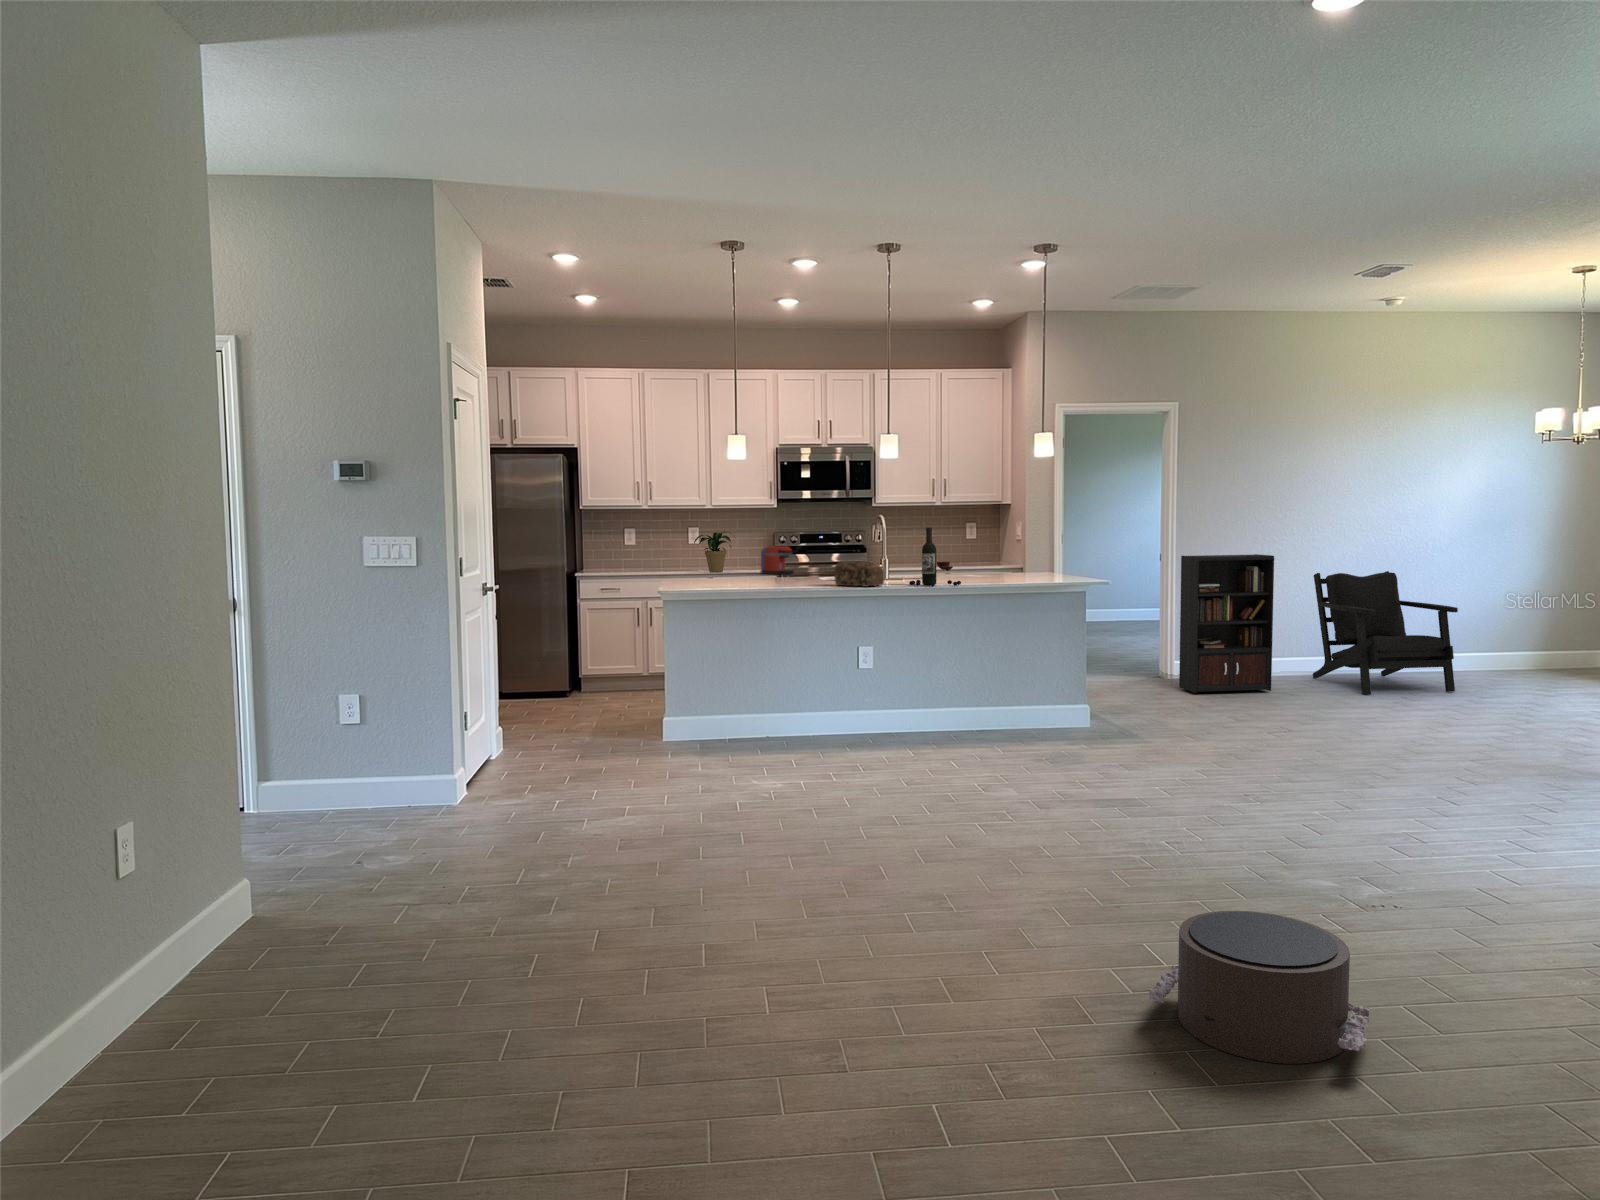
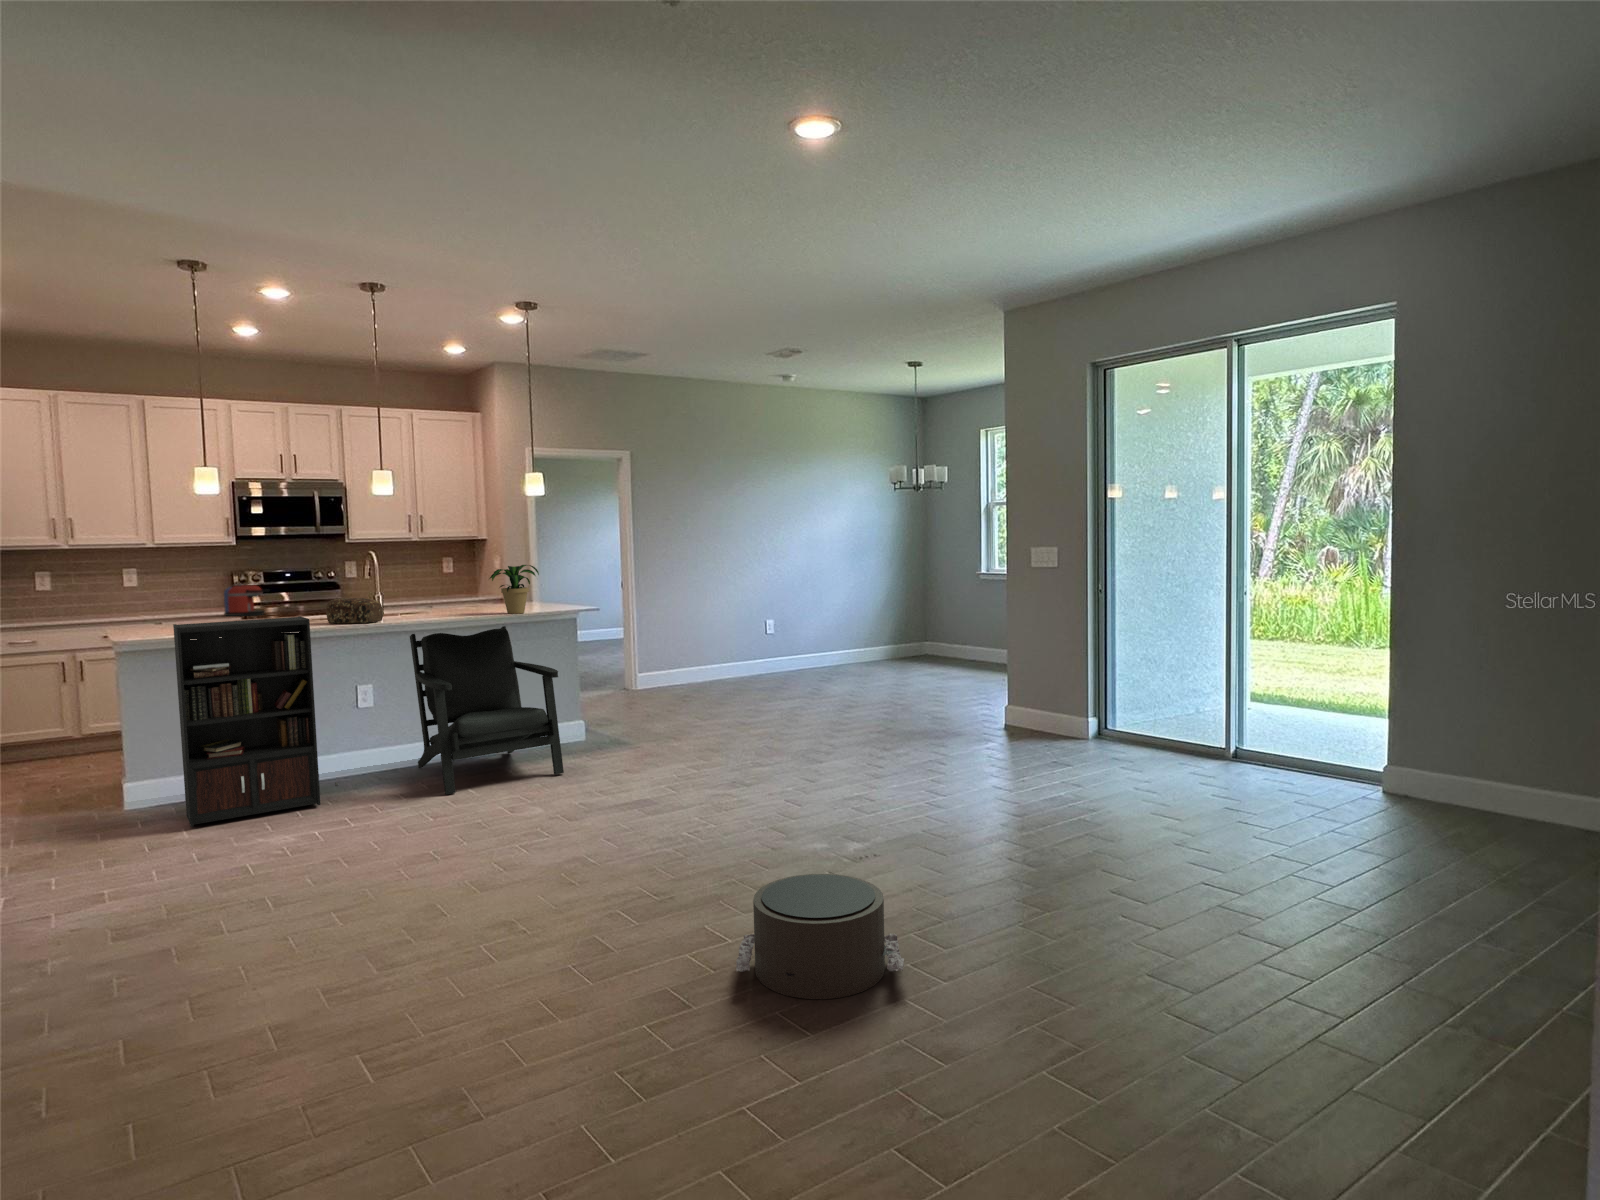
wine bottle: present [909,527,961,586] -> none [409,563,462,619]
potted plant: present [694,532,731,572] -> present [489,565,539,614]
bookcase: present [1179,554,1274,693] -> present [173,616,338,827]
armchair: present [1313,571,1458,694] -> present [410,626,564,794]

